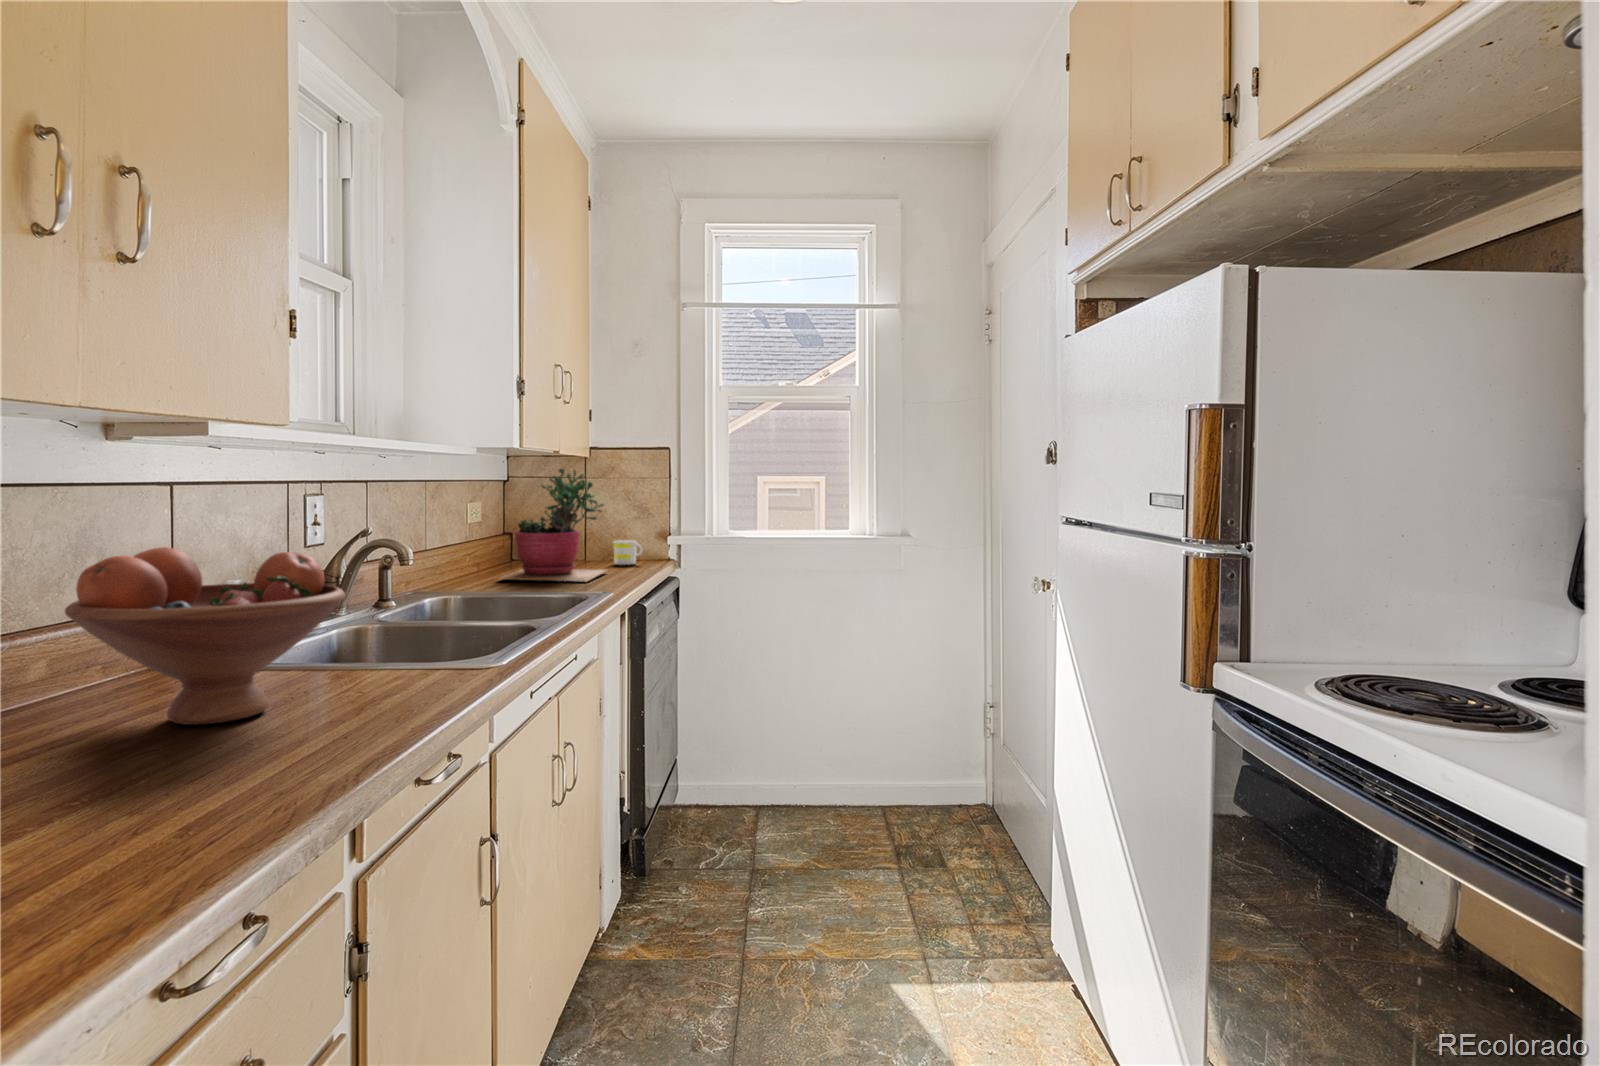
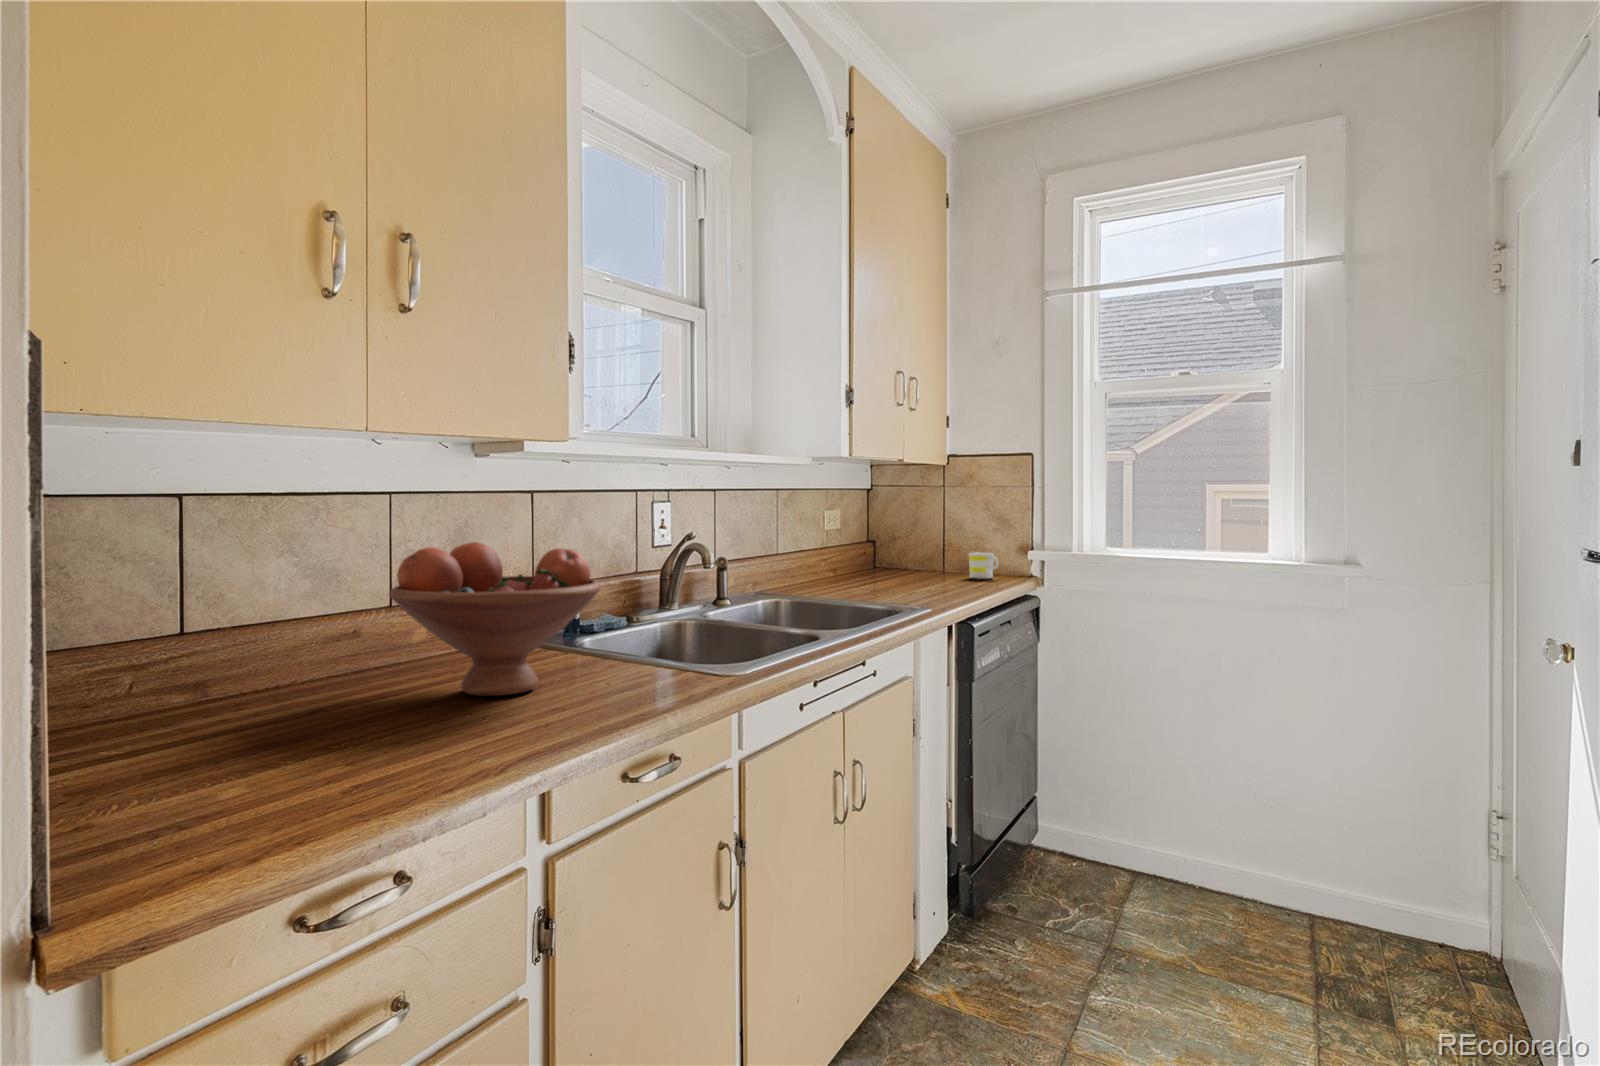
succulent plant: present [498,469,605,581] -> none [837,476,954,594]

